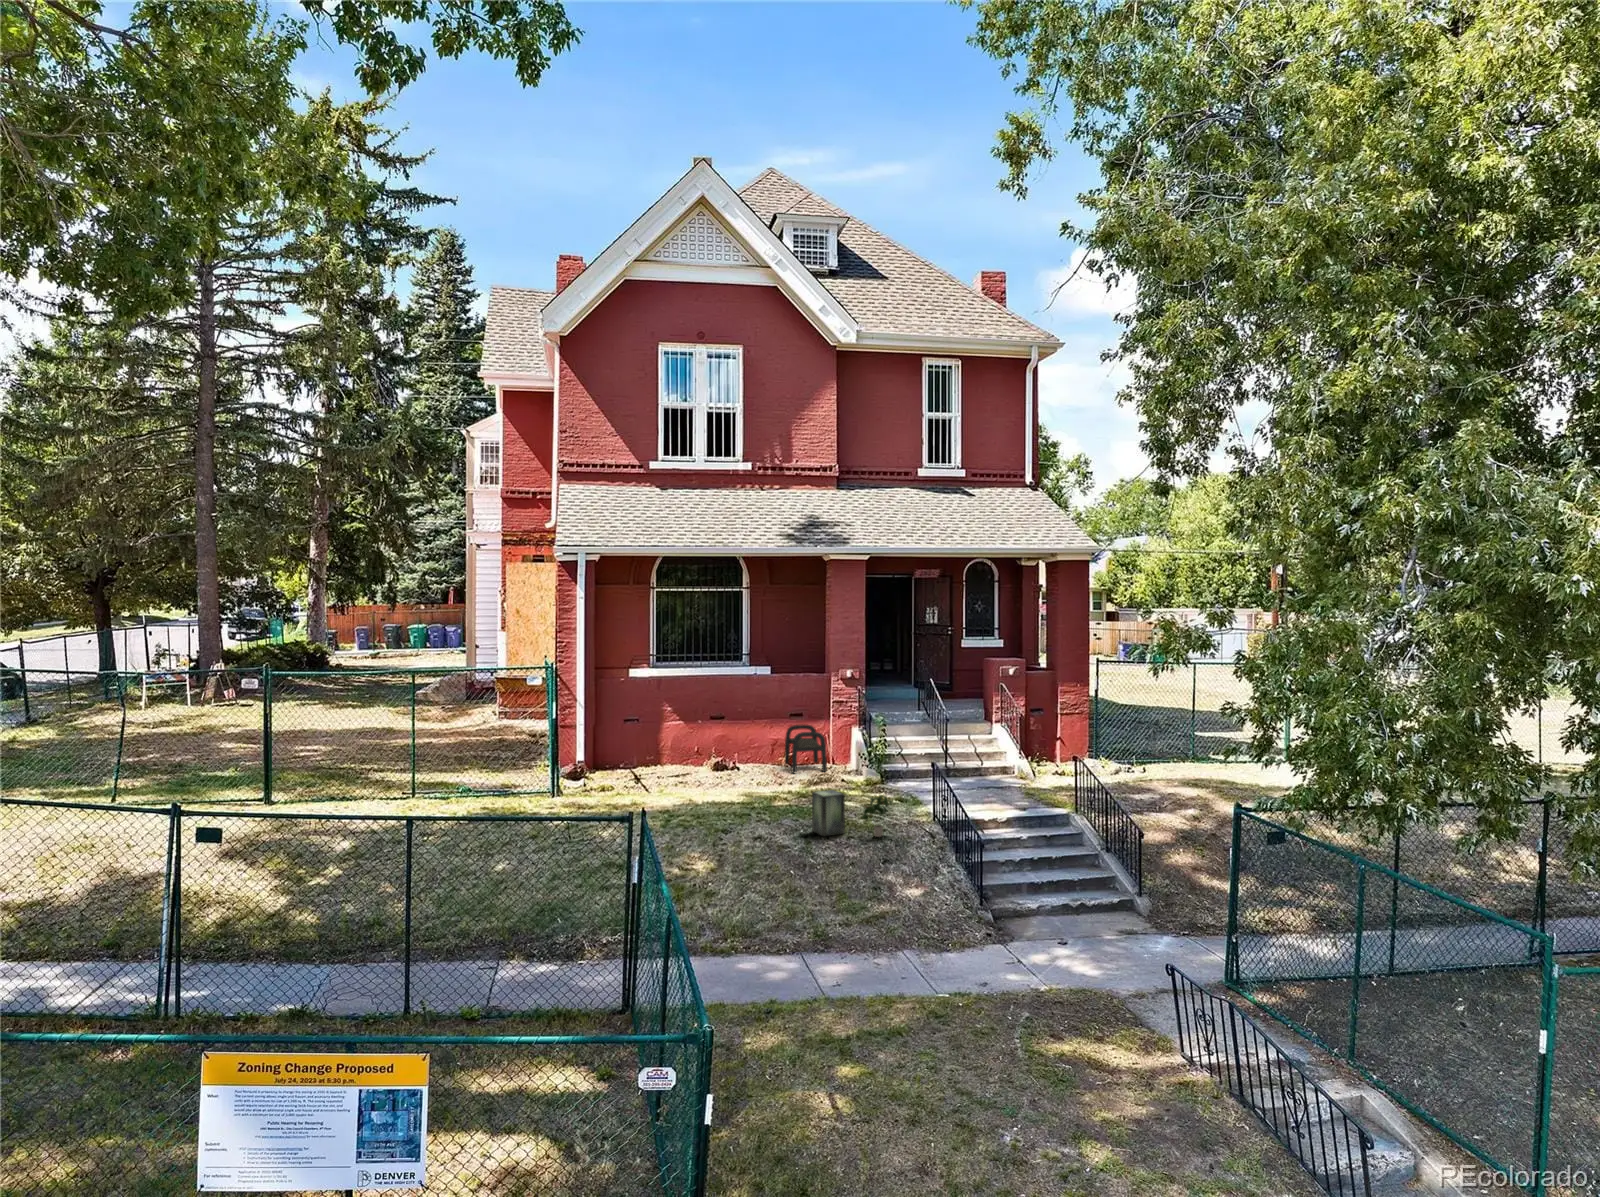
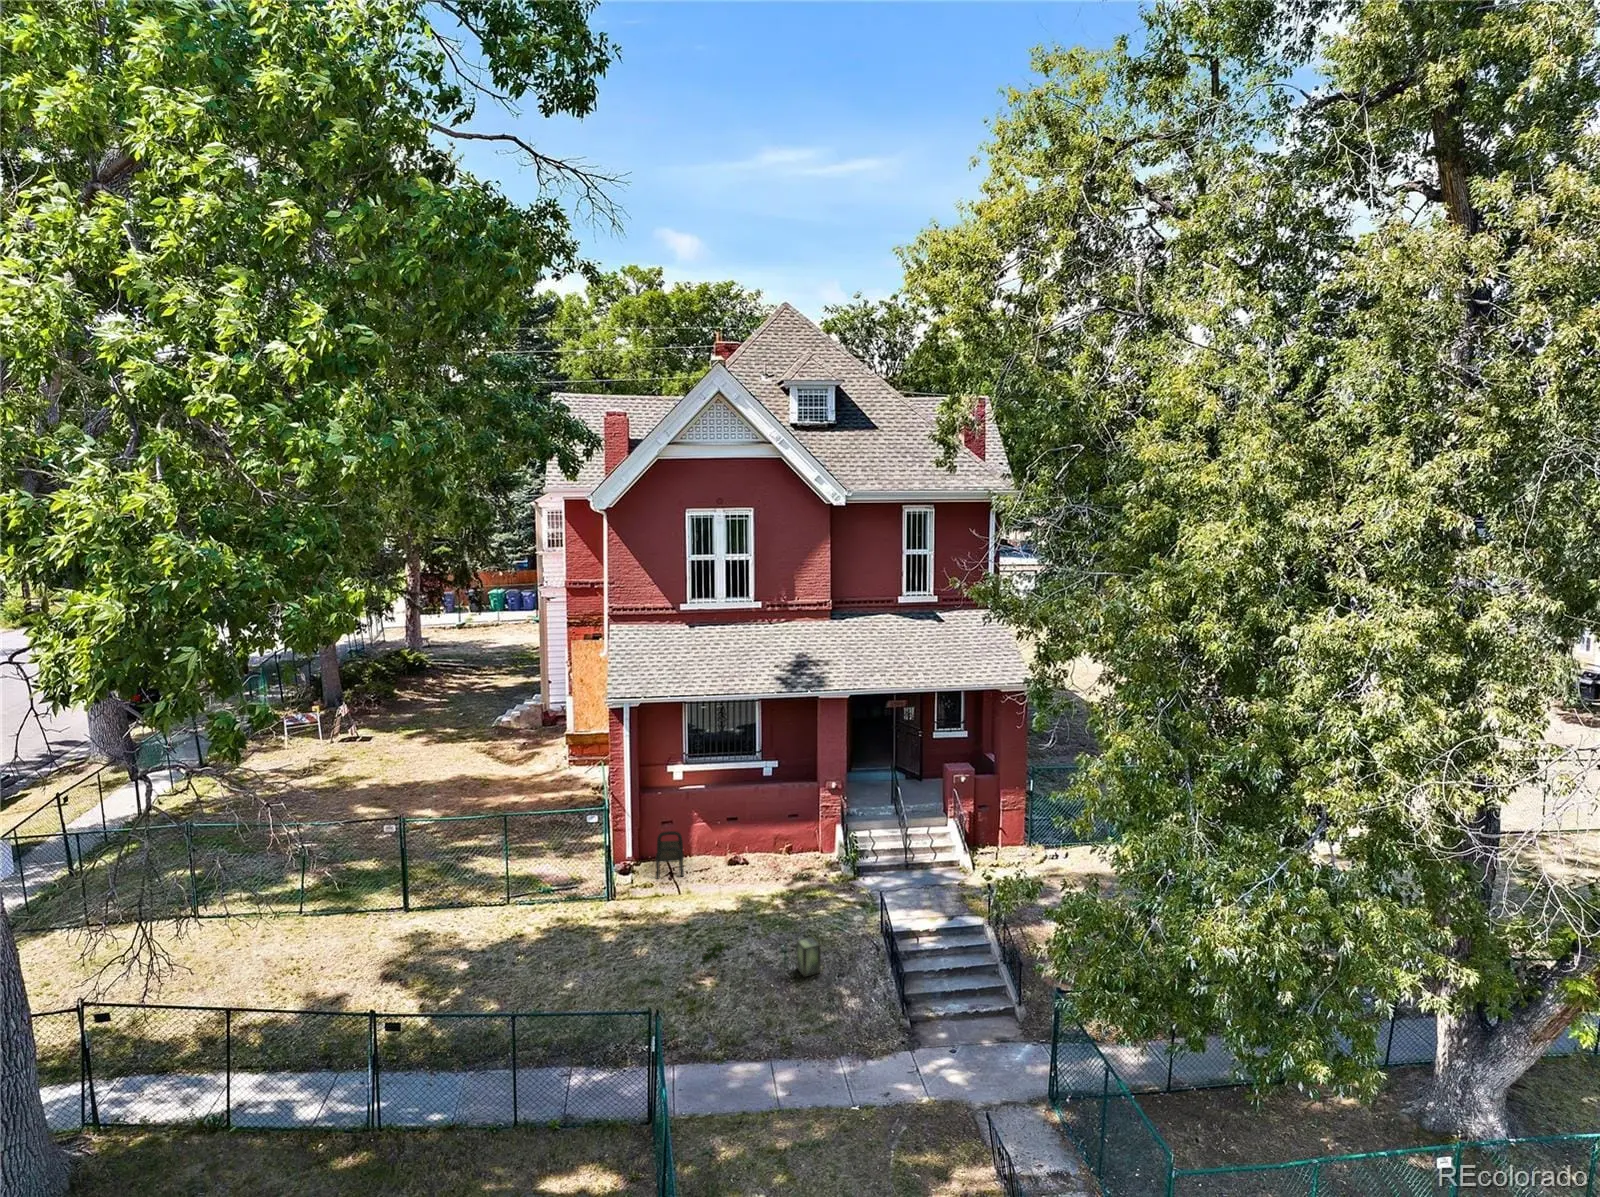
bench: present [785,724,827,773] -> present [656,831,684,878]
potted plant: present [862,795,892,837] -> present [701,944,725,975]

